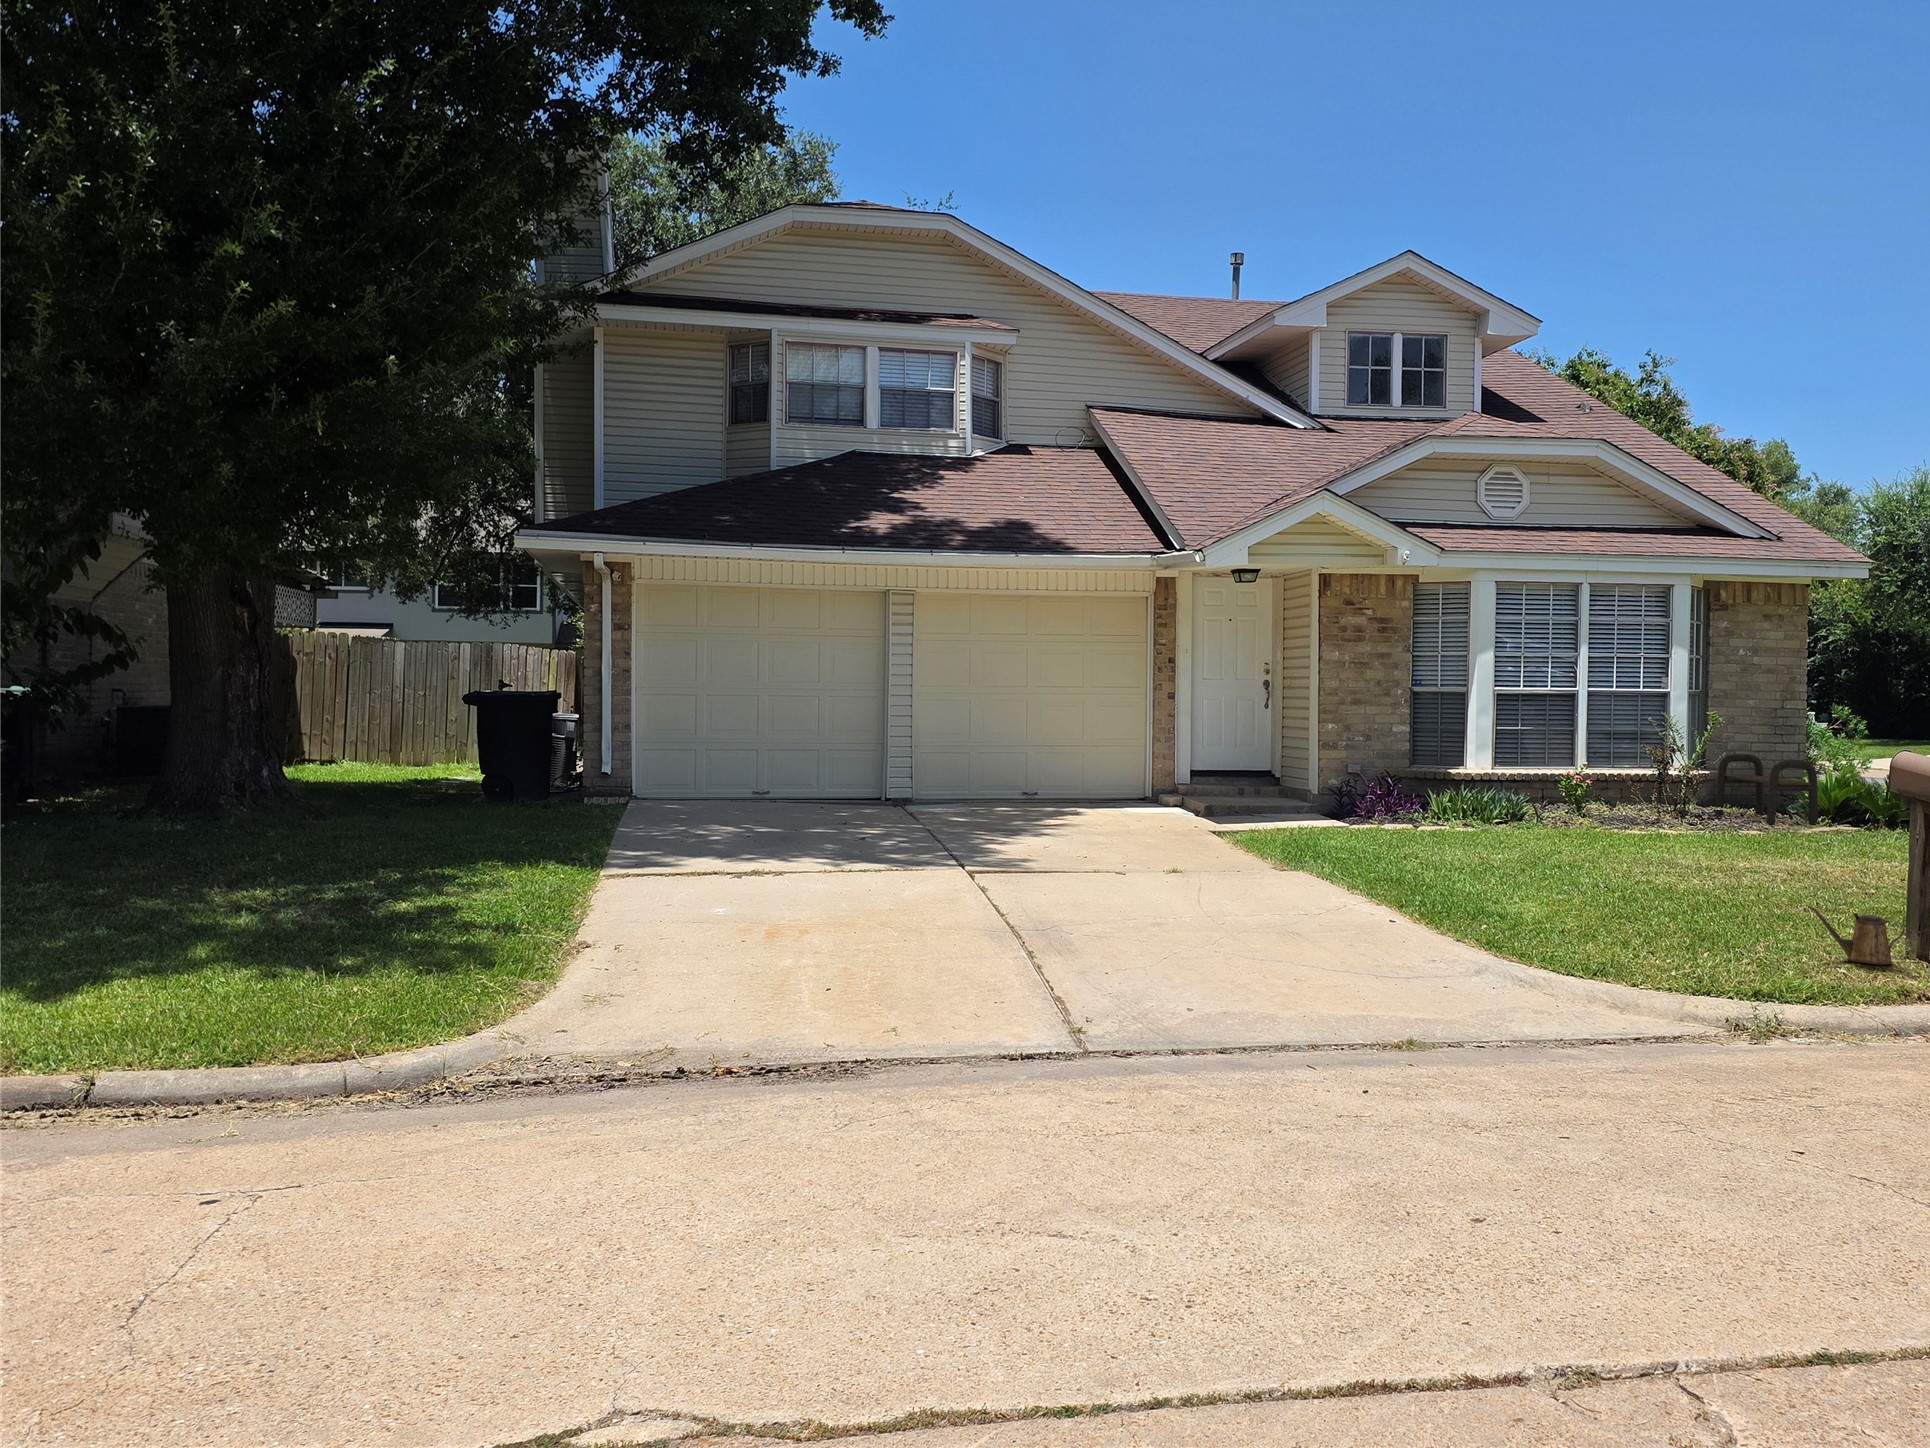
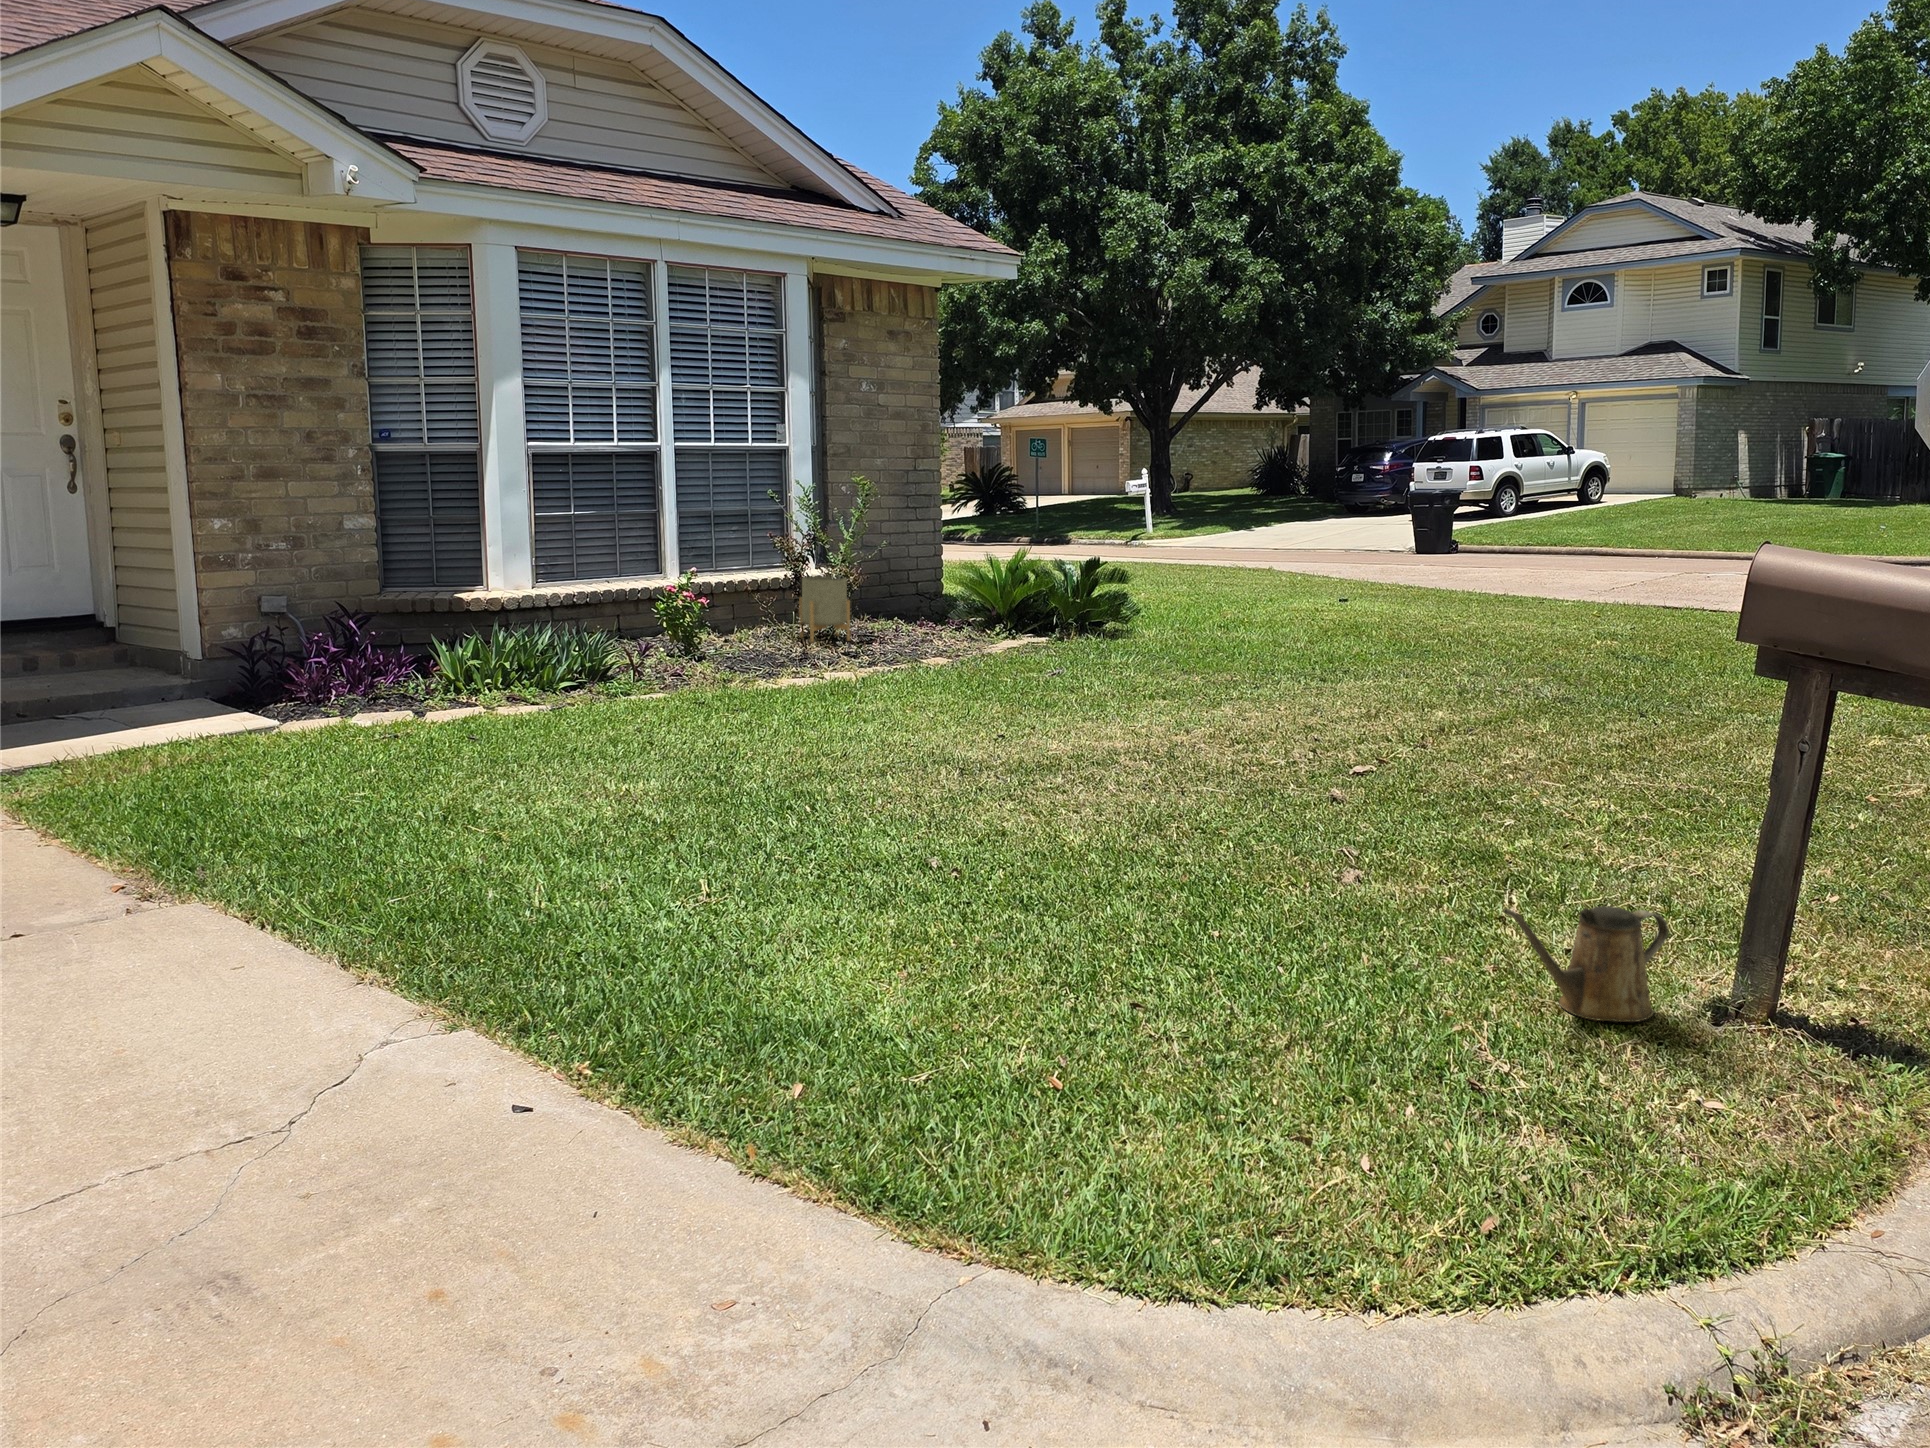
bench: present [1715,754,1818,824] -> none [852,536,992,638]
planter: none [1670,777,1703,820] -> present [799,576,850,642]

